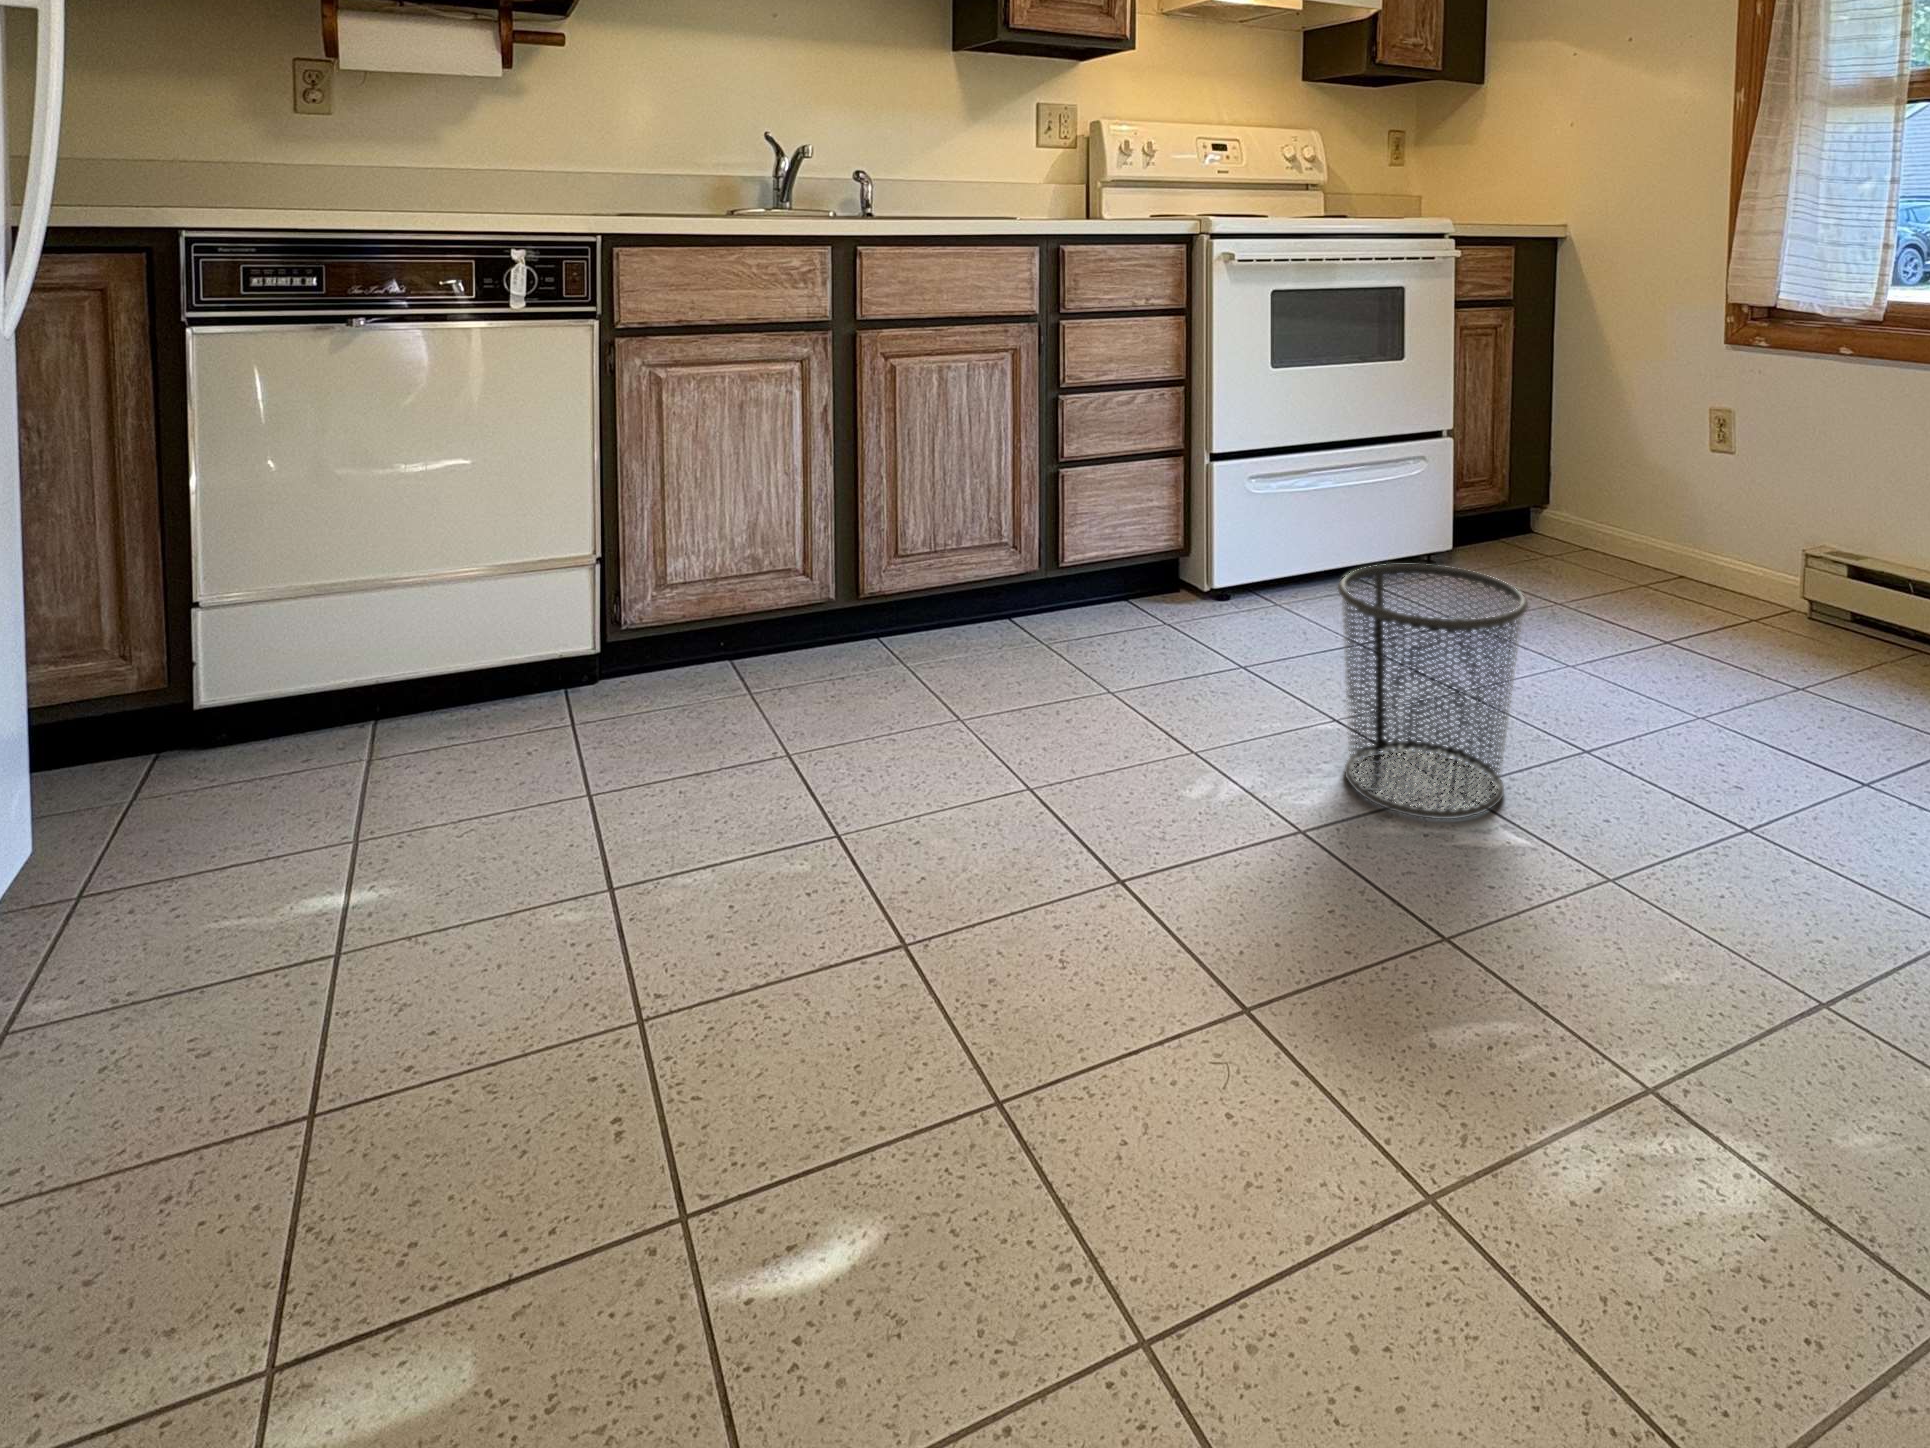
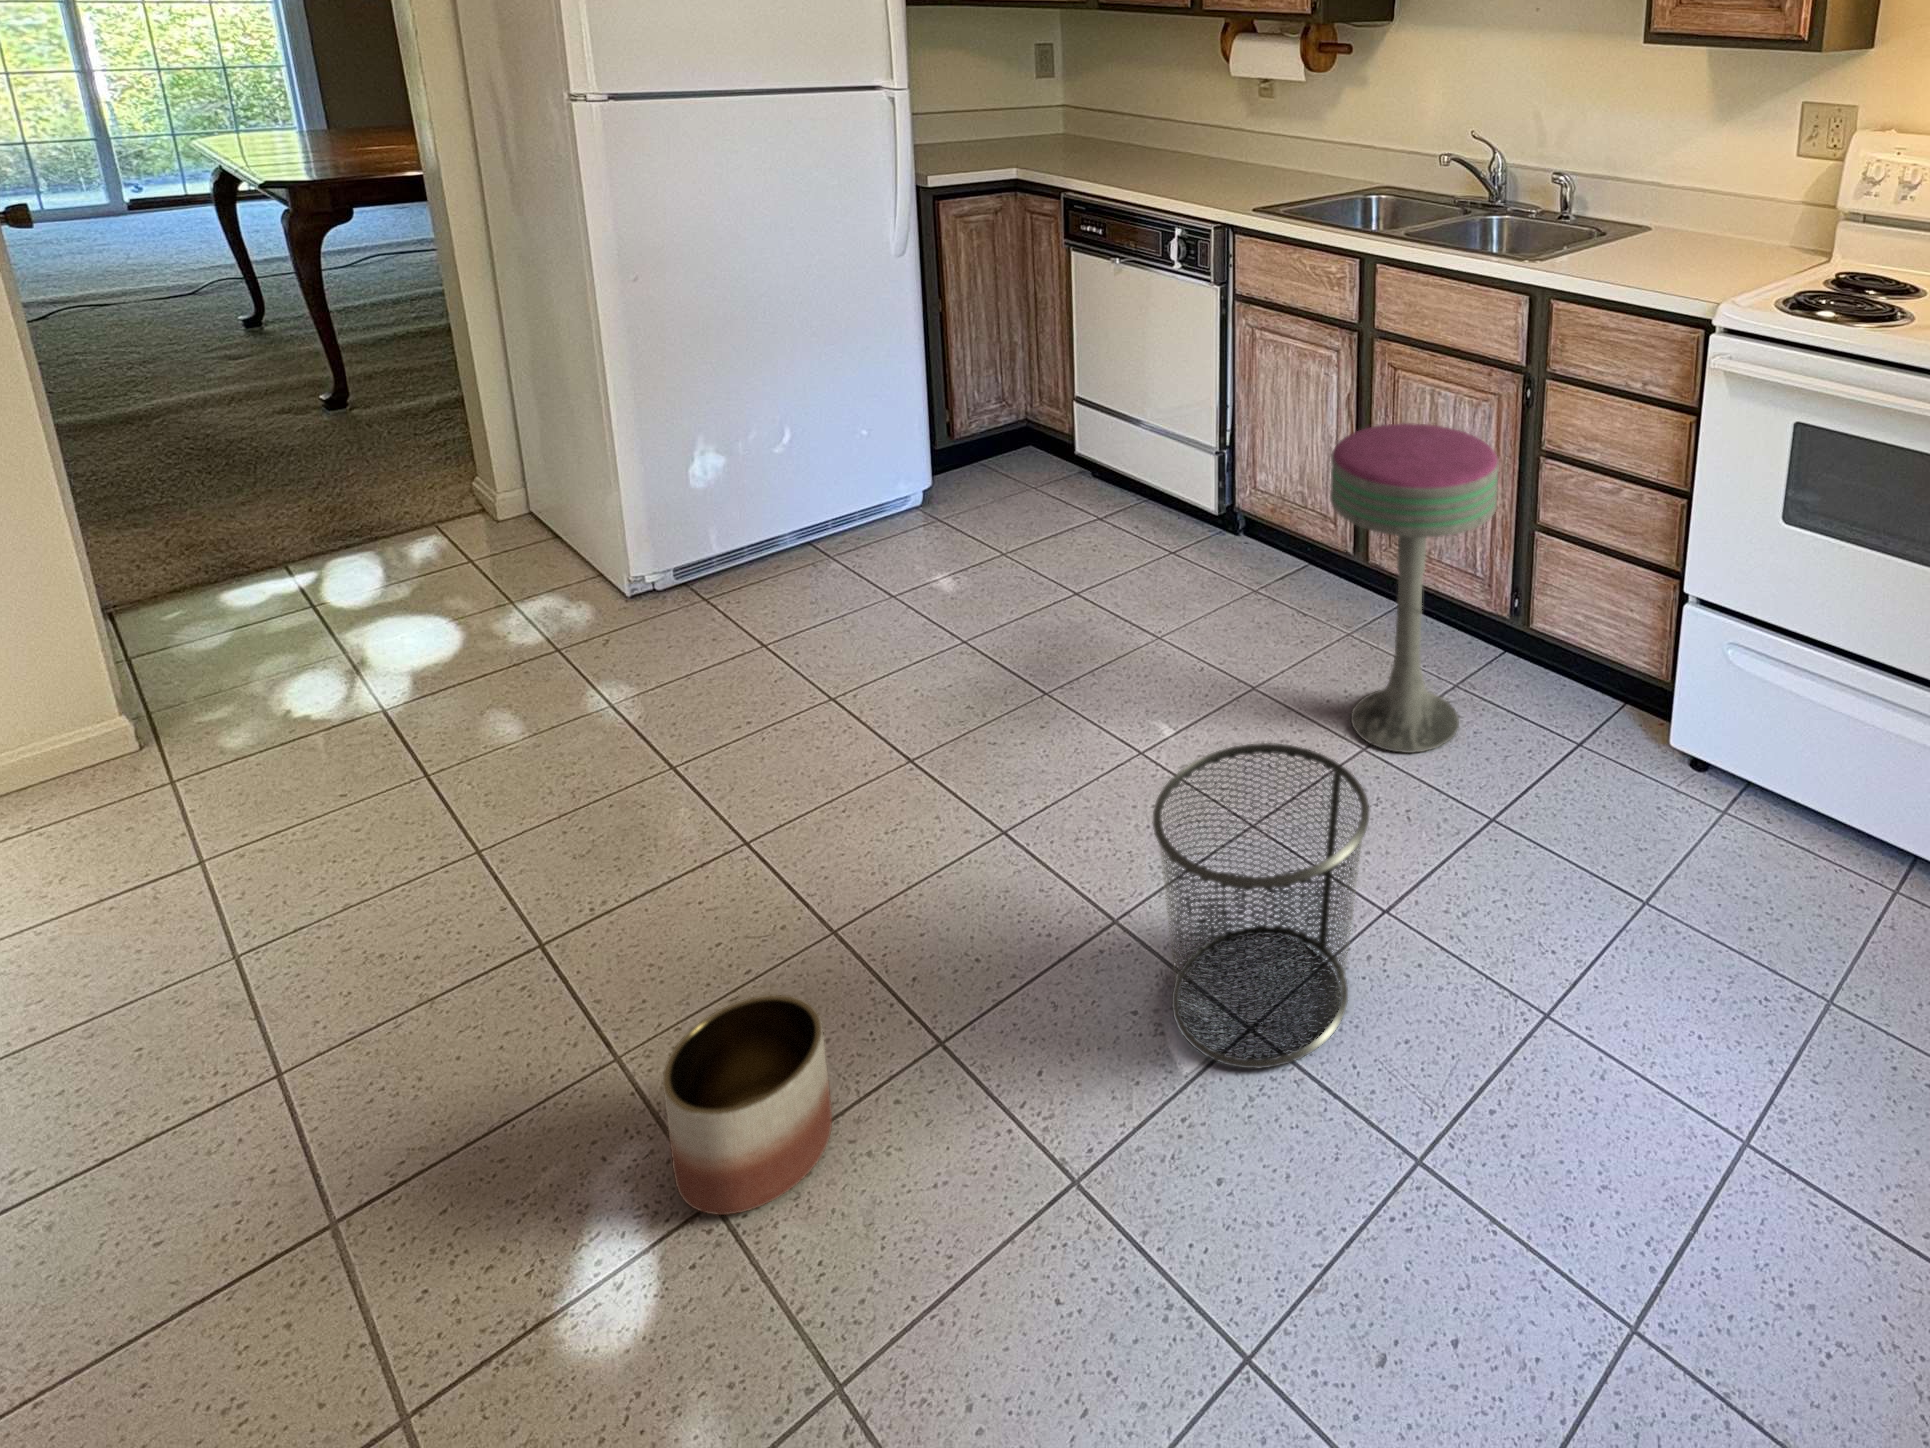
bar stool: none [1011,371,1173,688] -> present [1330,423,1499,753]
planter: none [1510,887,1686,1117] -> present [663,995,832,1215]

